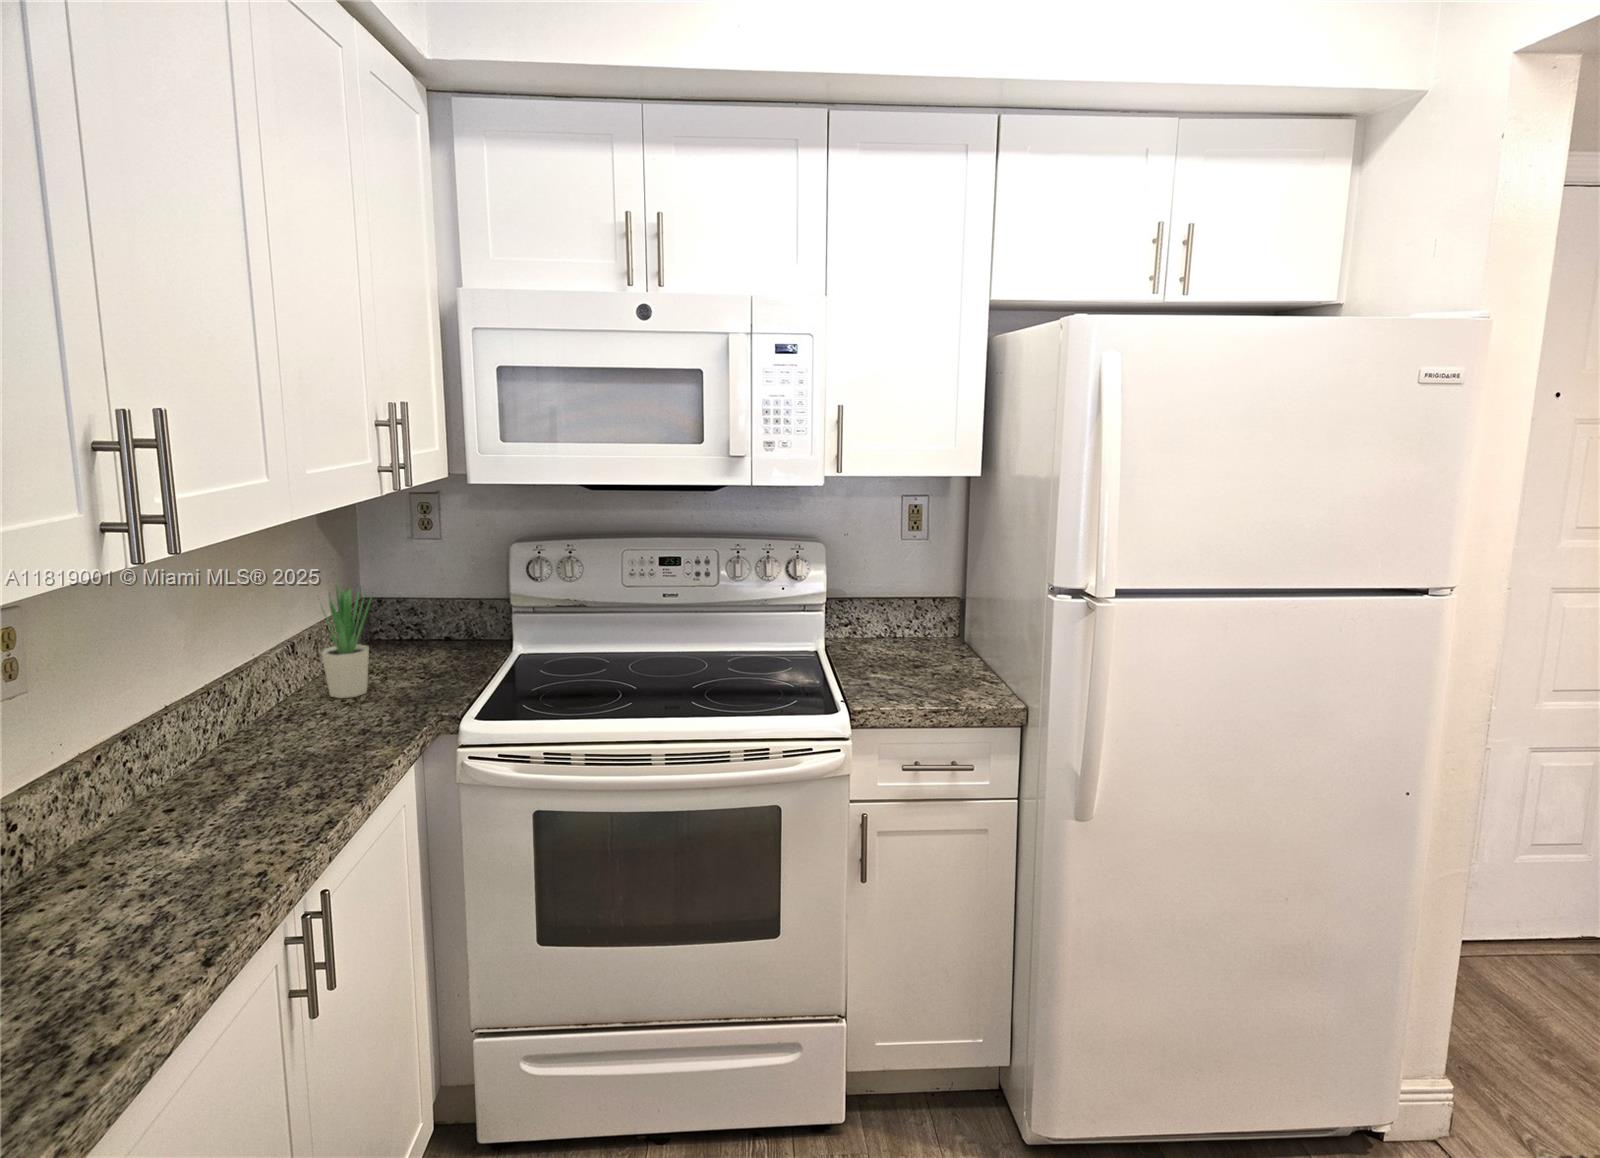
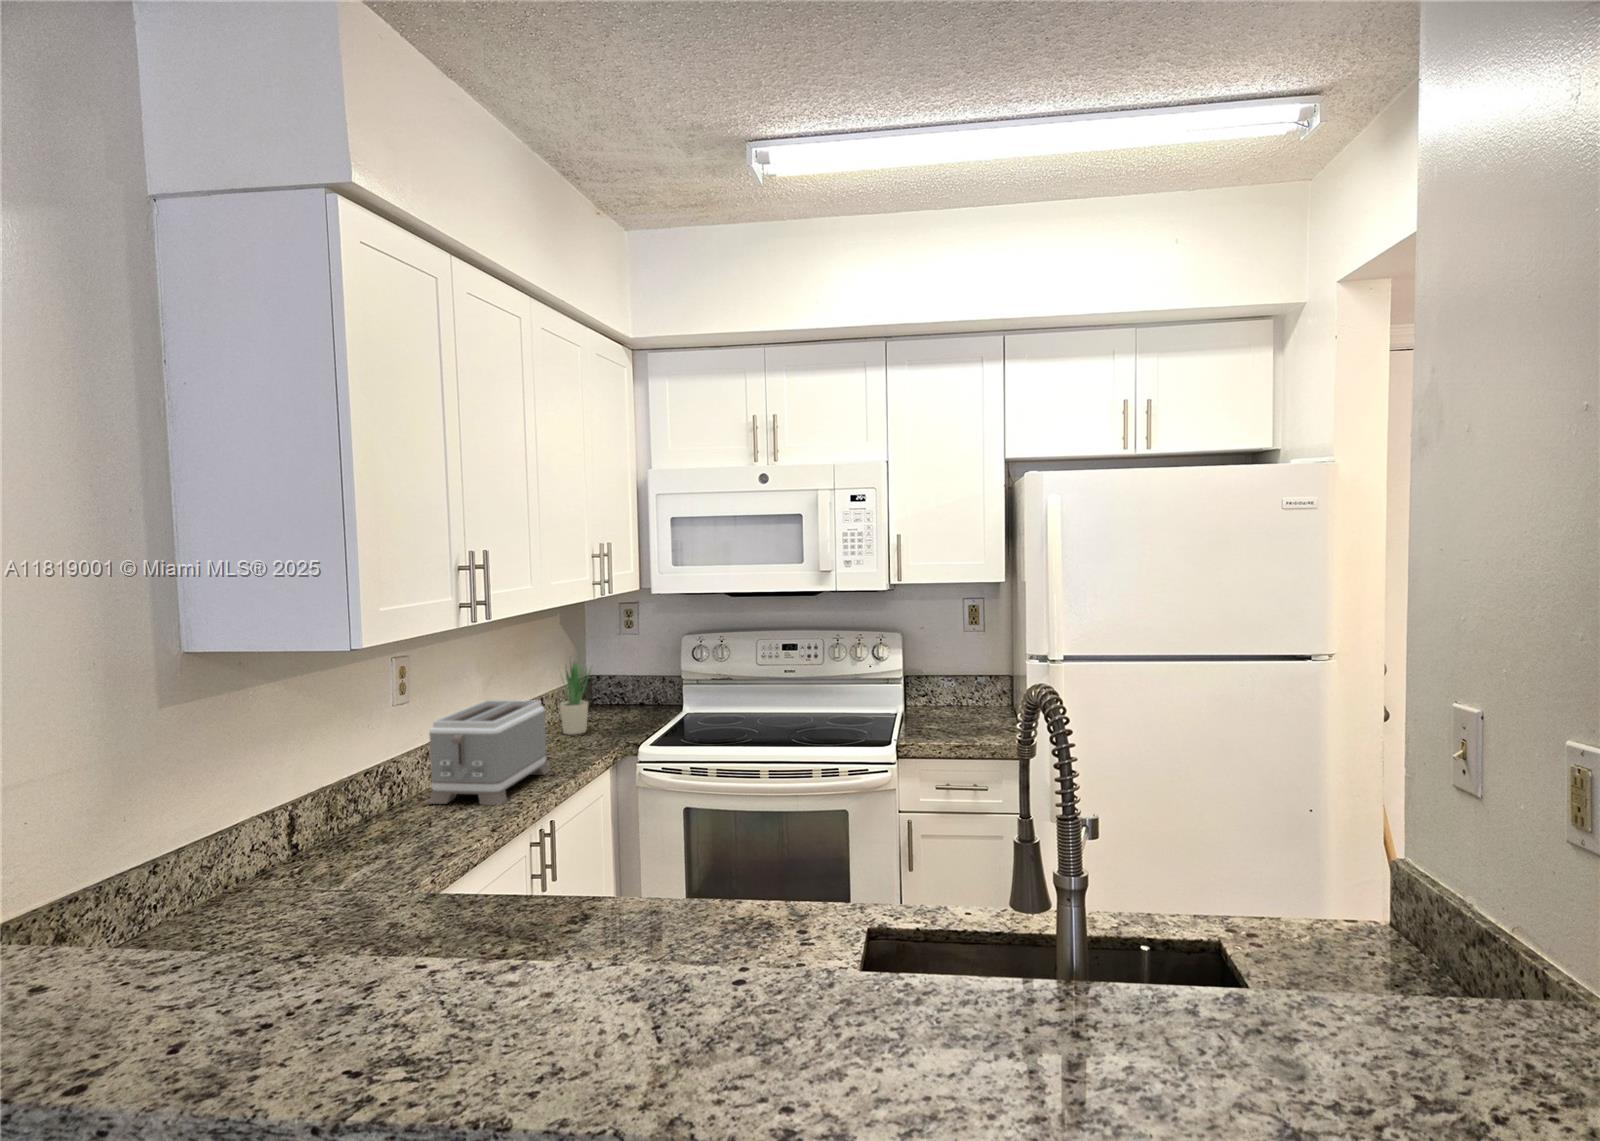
toaster: none [72,668,315,871] -> present [428,700,550,805]

